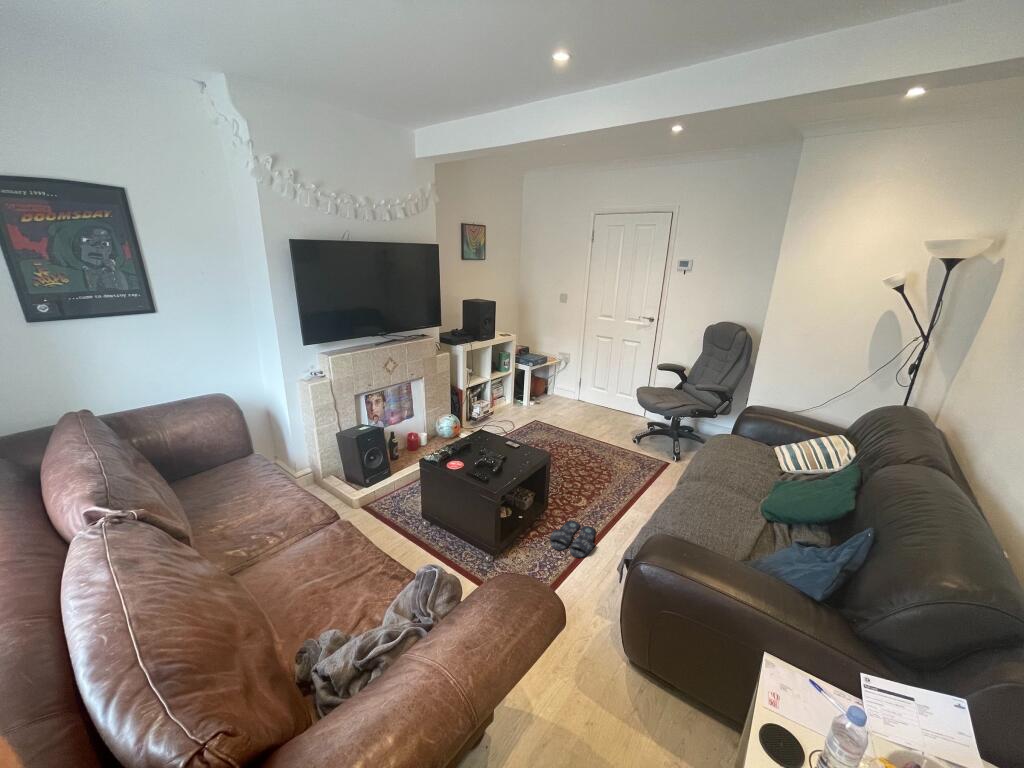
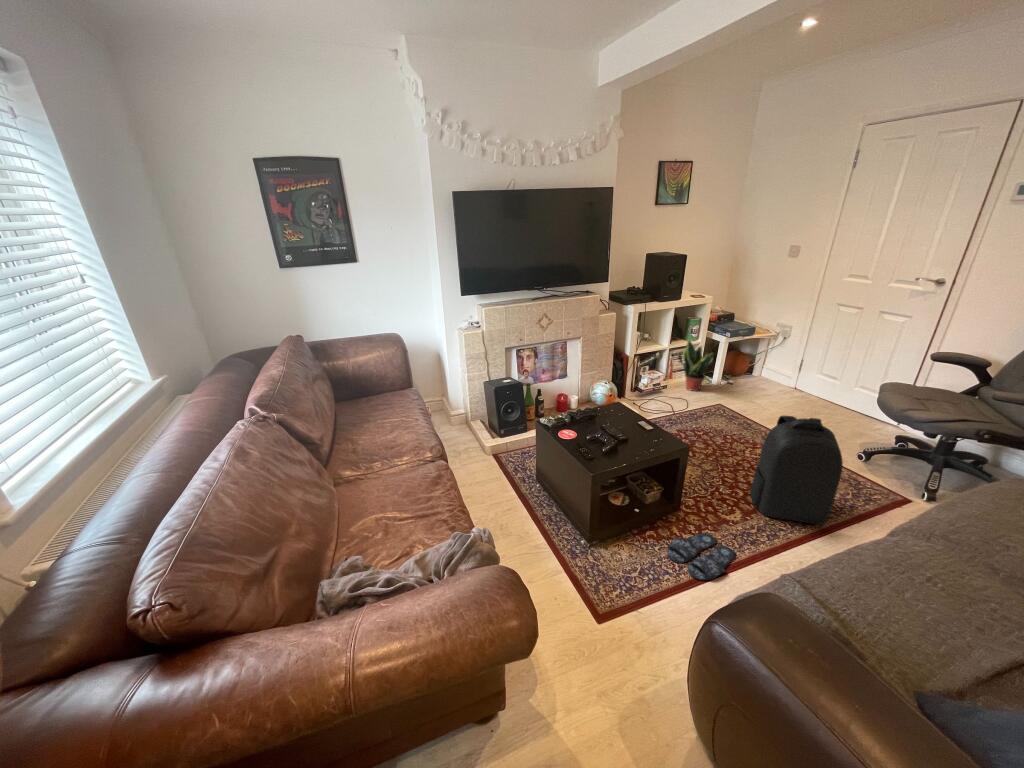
potted plant: none [499,370,524,413] -> present [678,341,713,391]
backpack: none [584,418,640,496] -> present [750,416,843,525]

